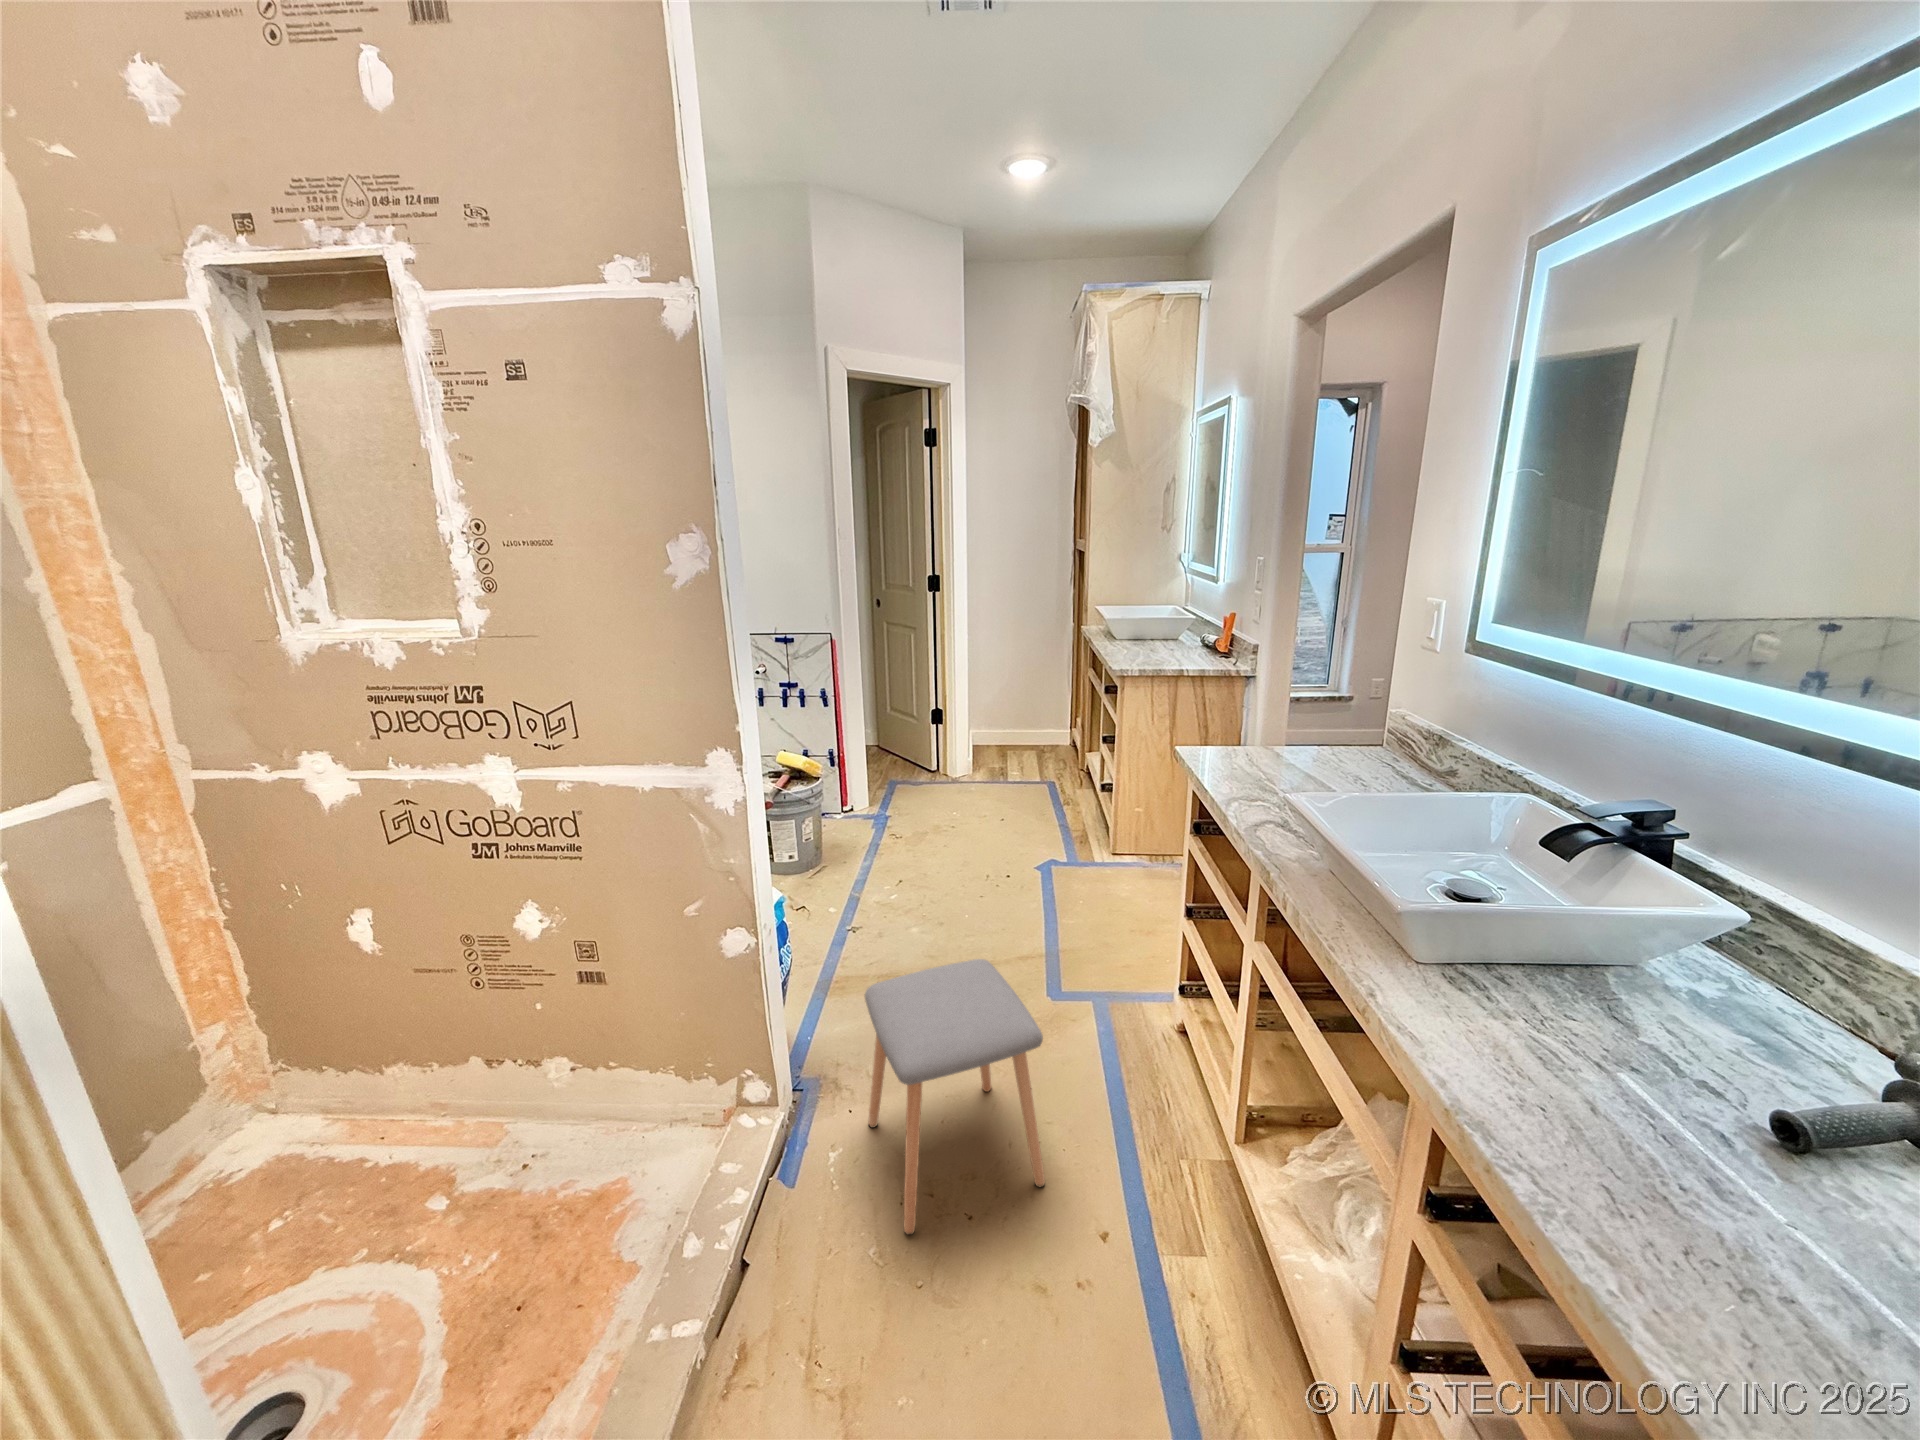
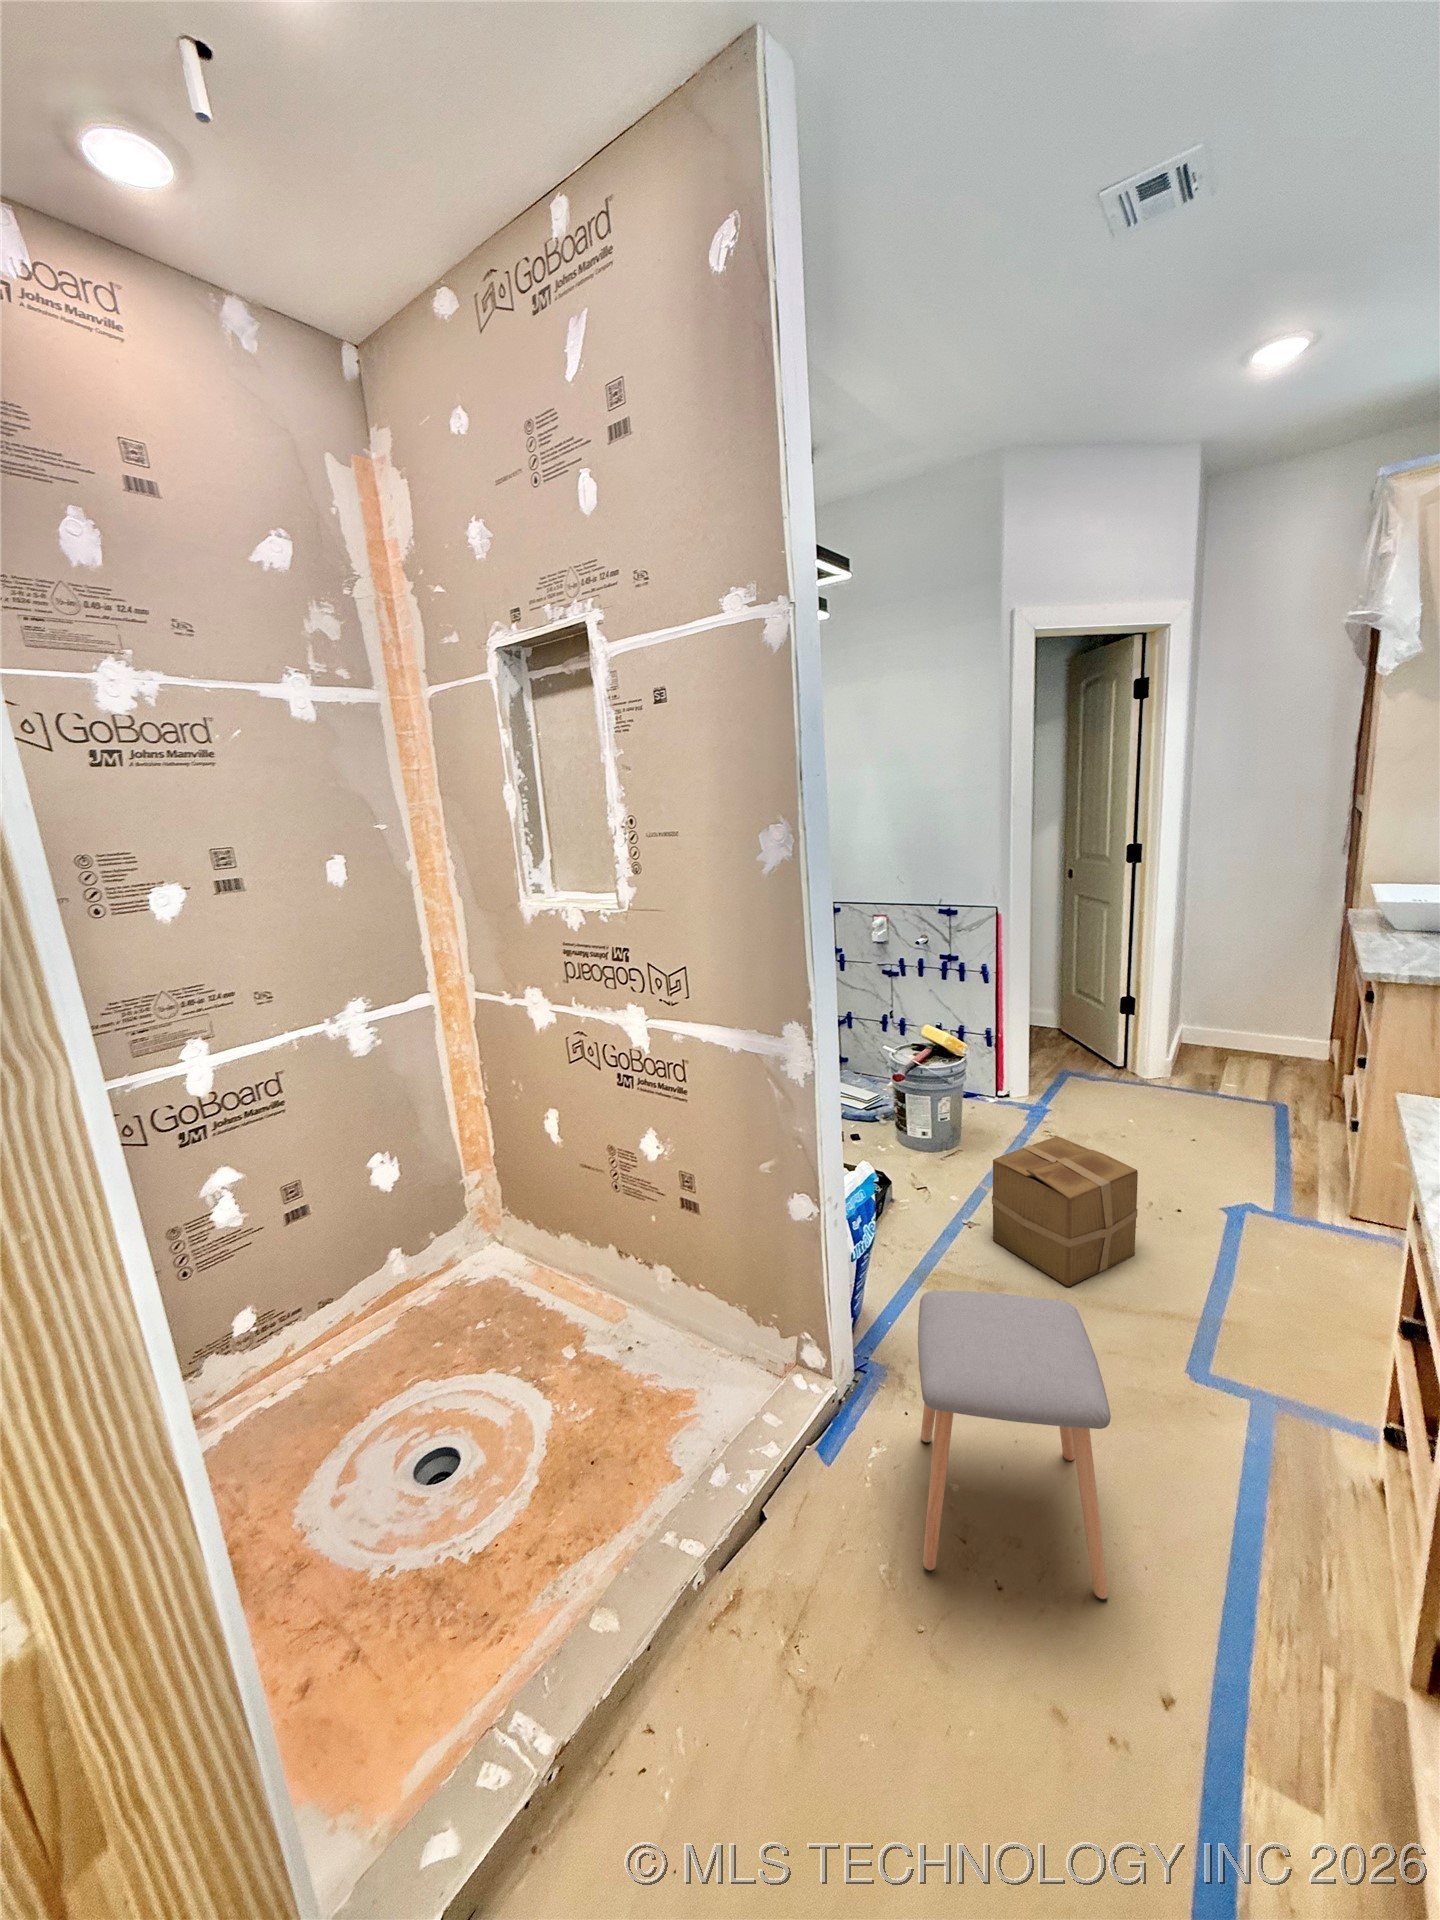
cardboard box: none [873,831,986,954] -> present [992,1136,1138,1286]

